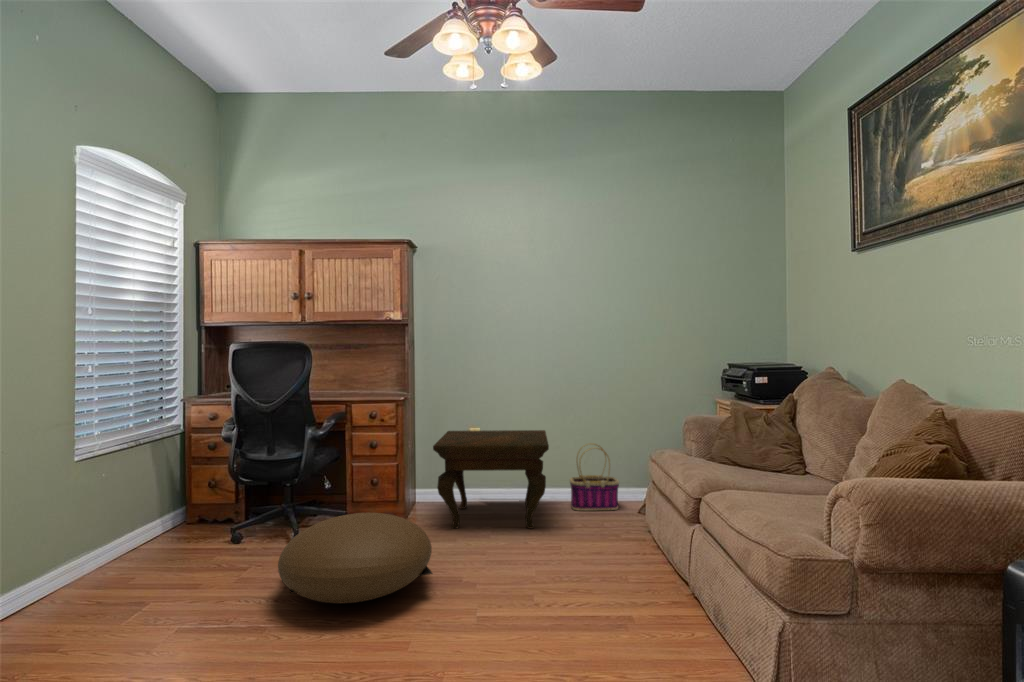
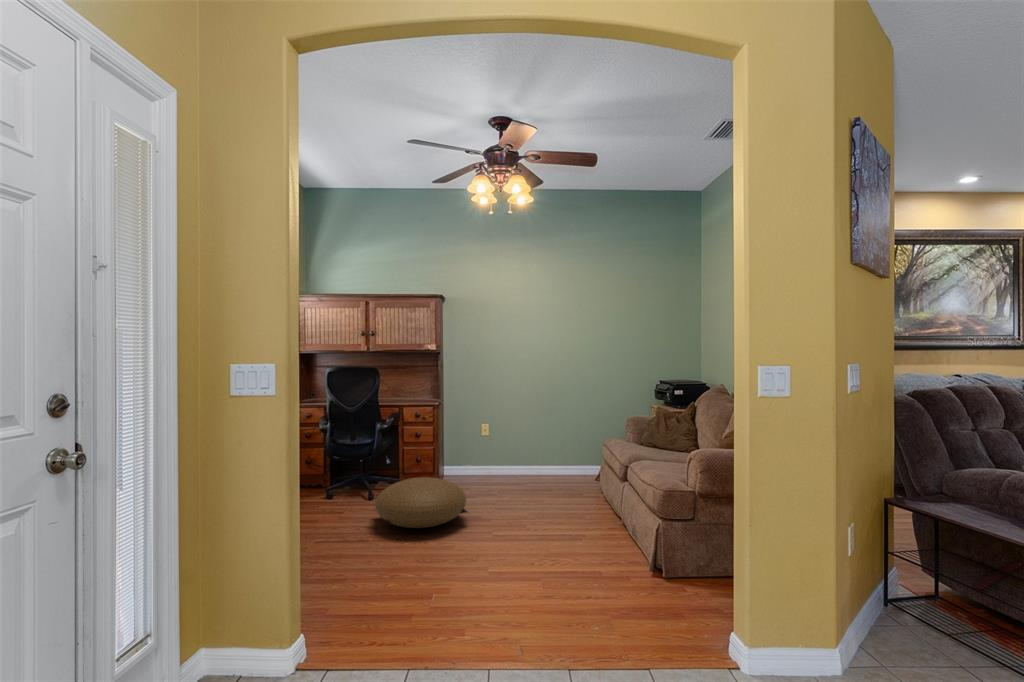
side table: present [433,430,549,529] -> none [460,425,537,491]
basket: present [570,443,619,511] -> none [551,434,585,481]

